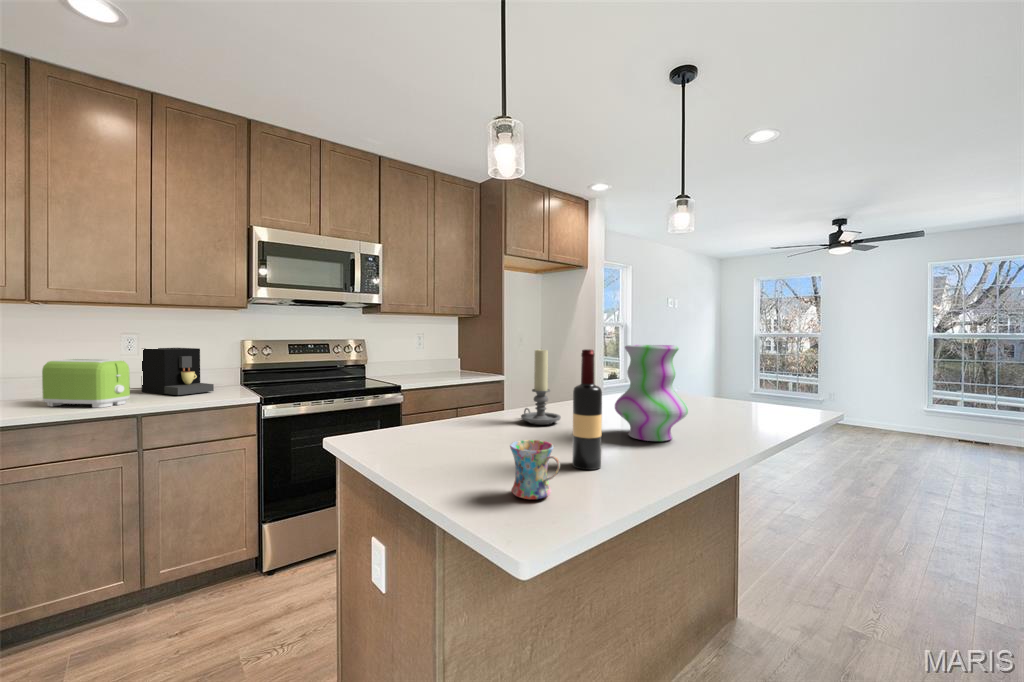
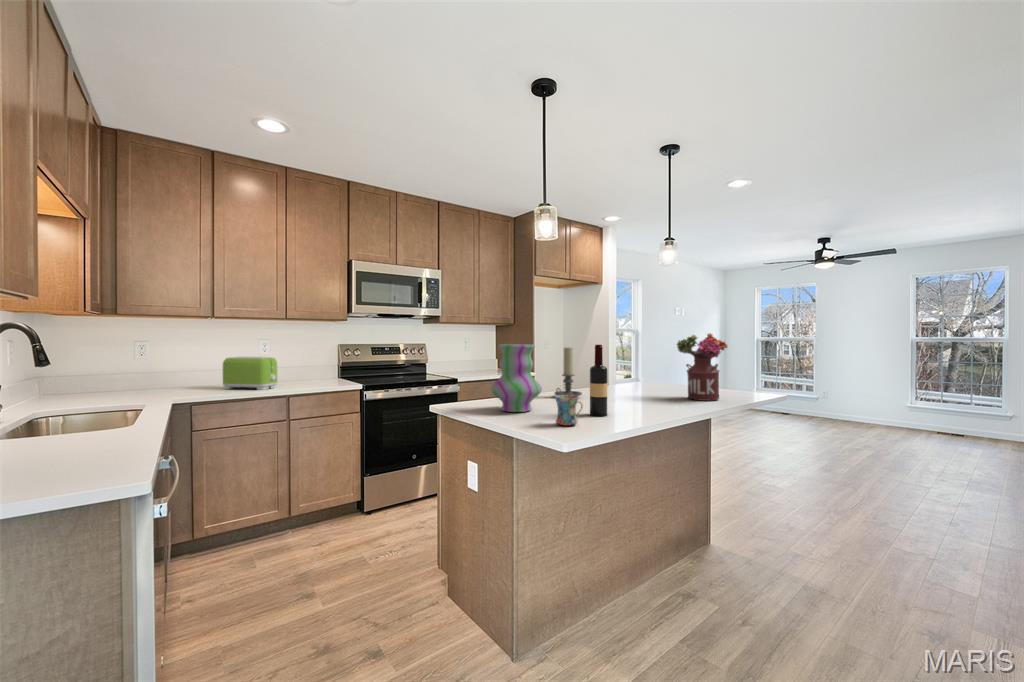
flower arrangement: none [698,330,775,430] -> present [677,333,727,401]
vase: present [615,345,688,441] -> present [491,344,542,412]
coffee maker: present [142,348,214,395] -> none [274,349,325,383]

